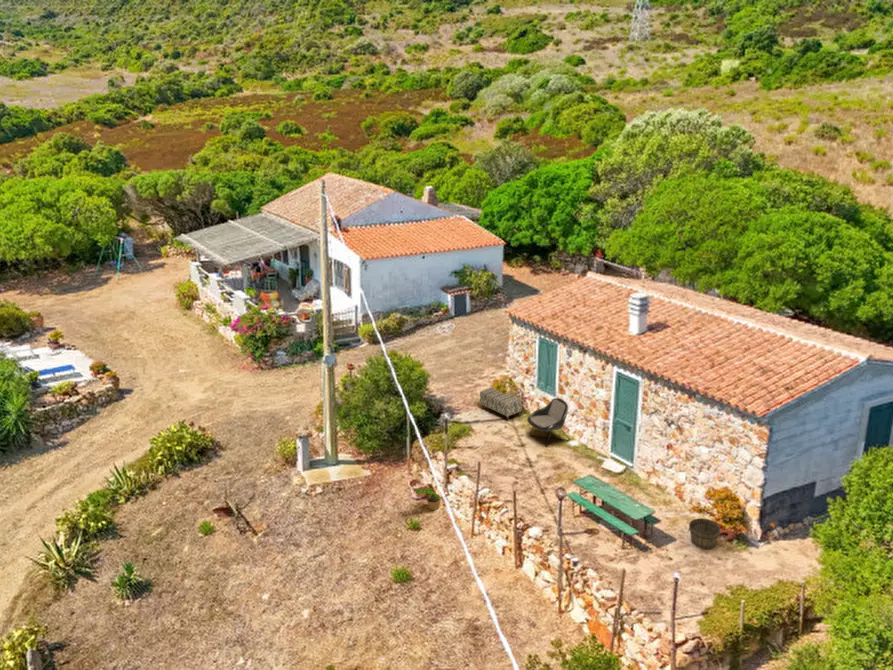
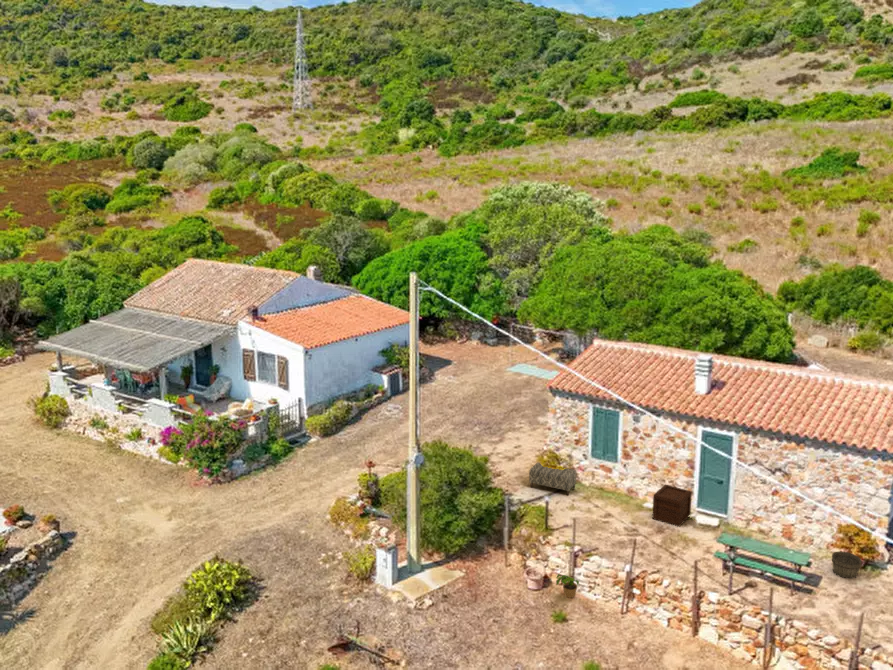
lounge chair: present [527,398,570,447] -> none [603,465,644,515]
wooden crate: none [563,423,604,467] -> present [653,485,692,526]

